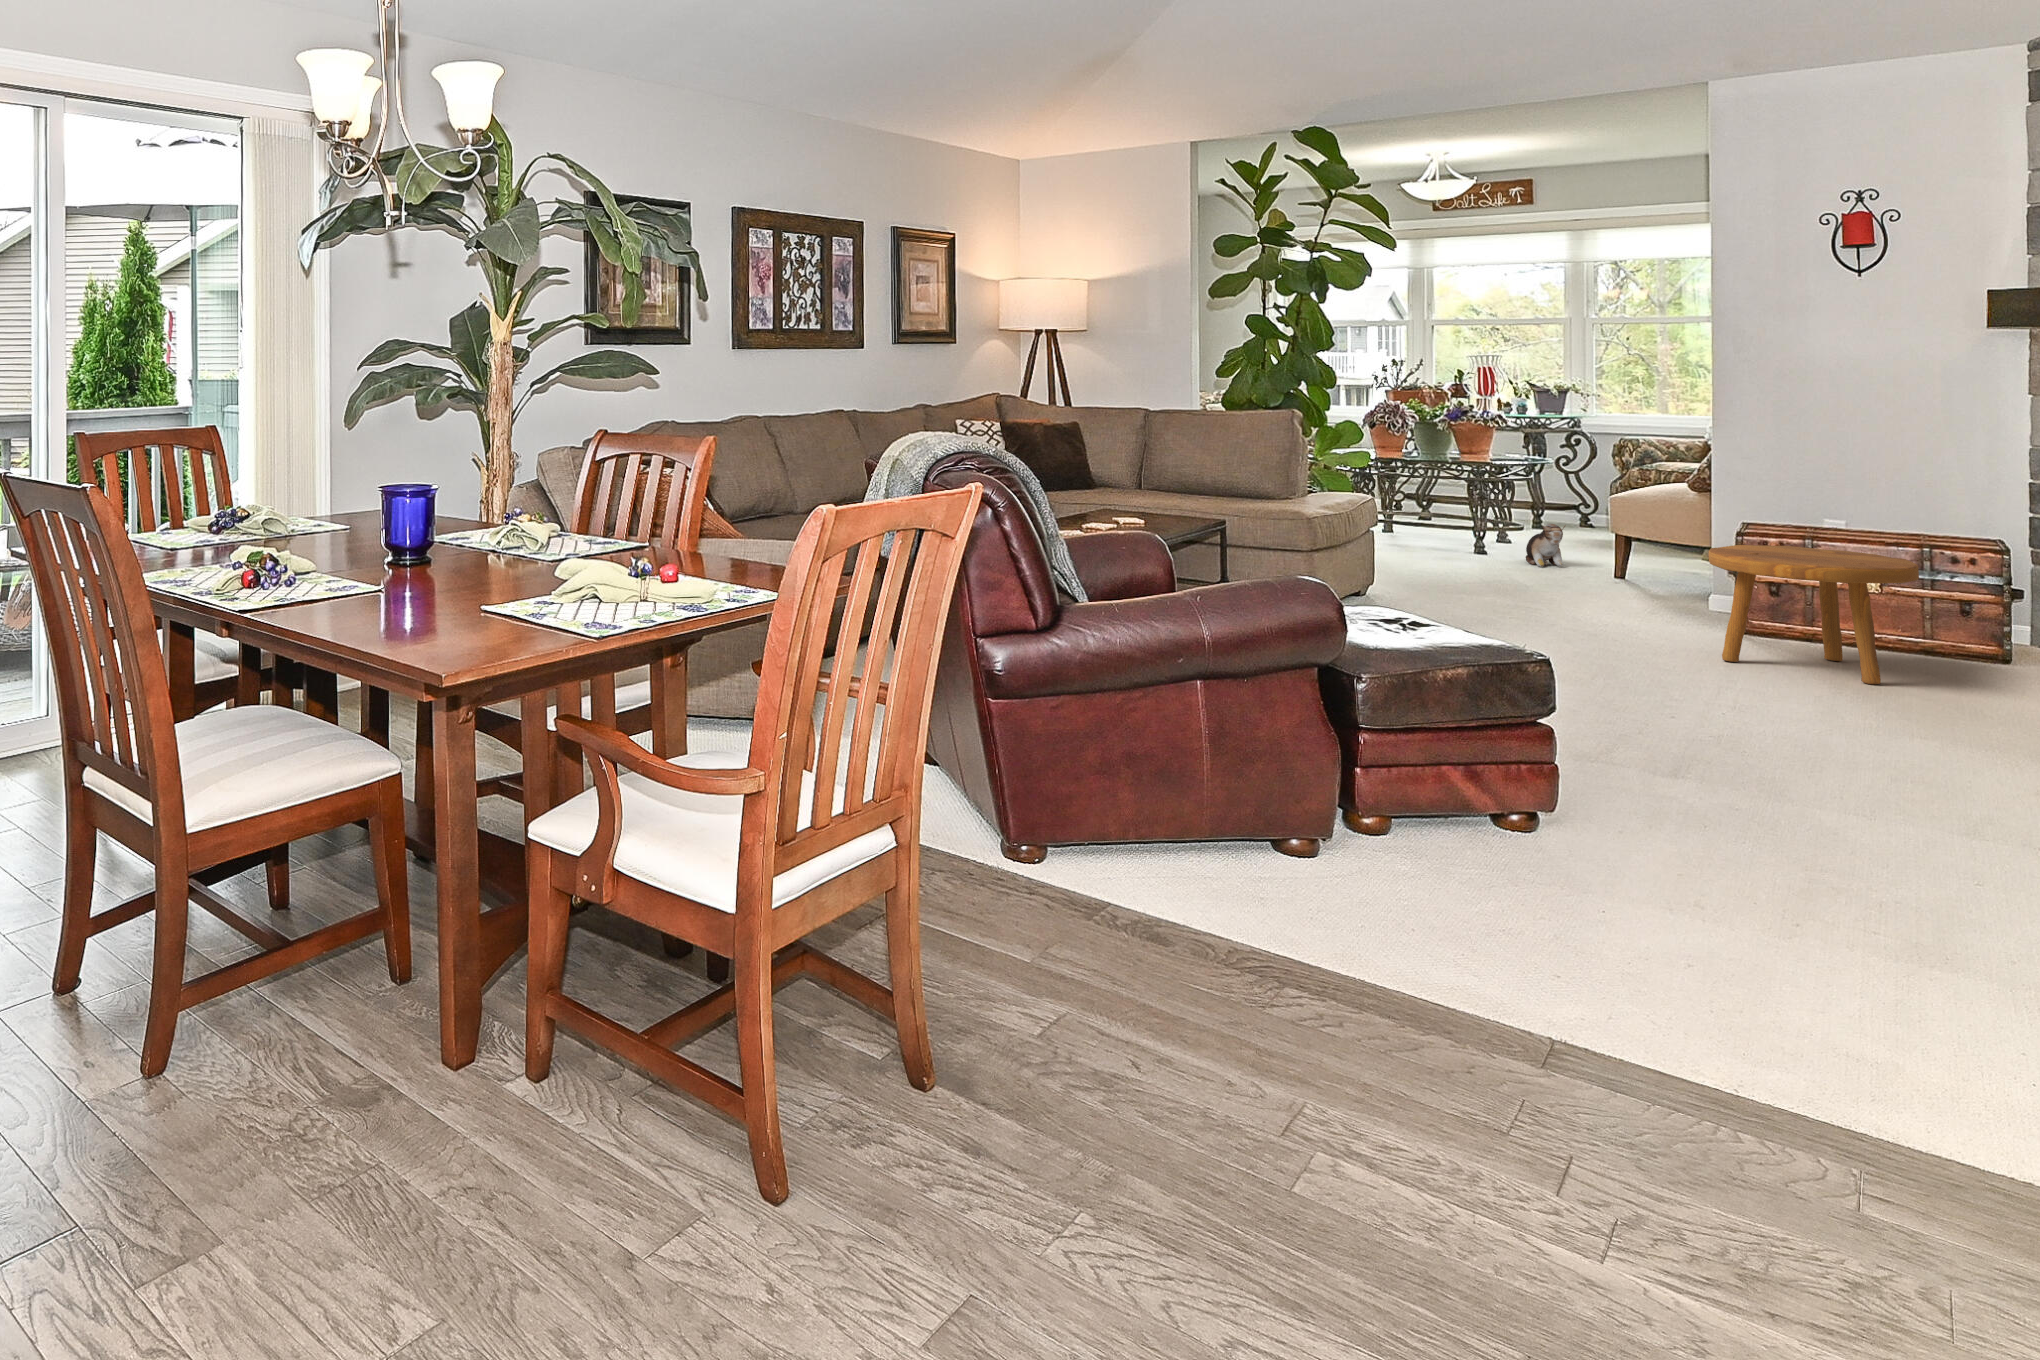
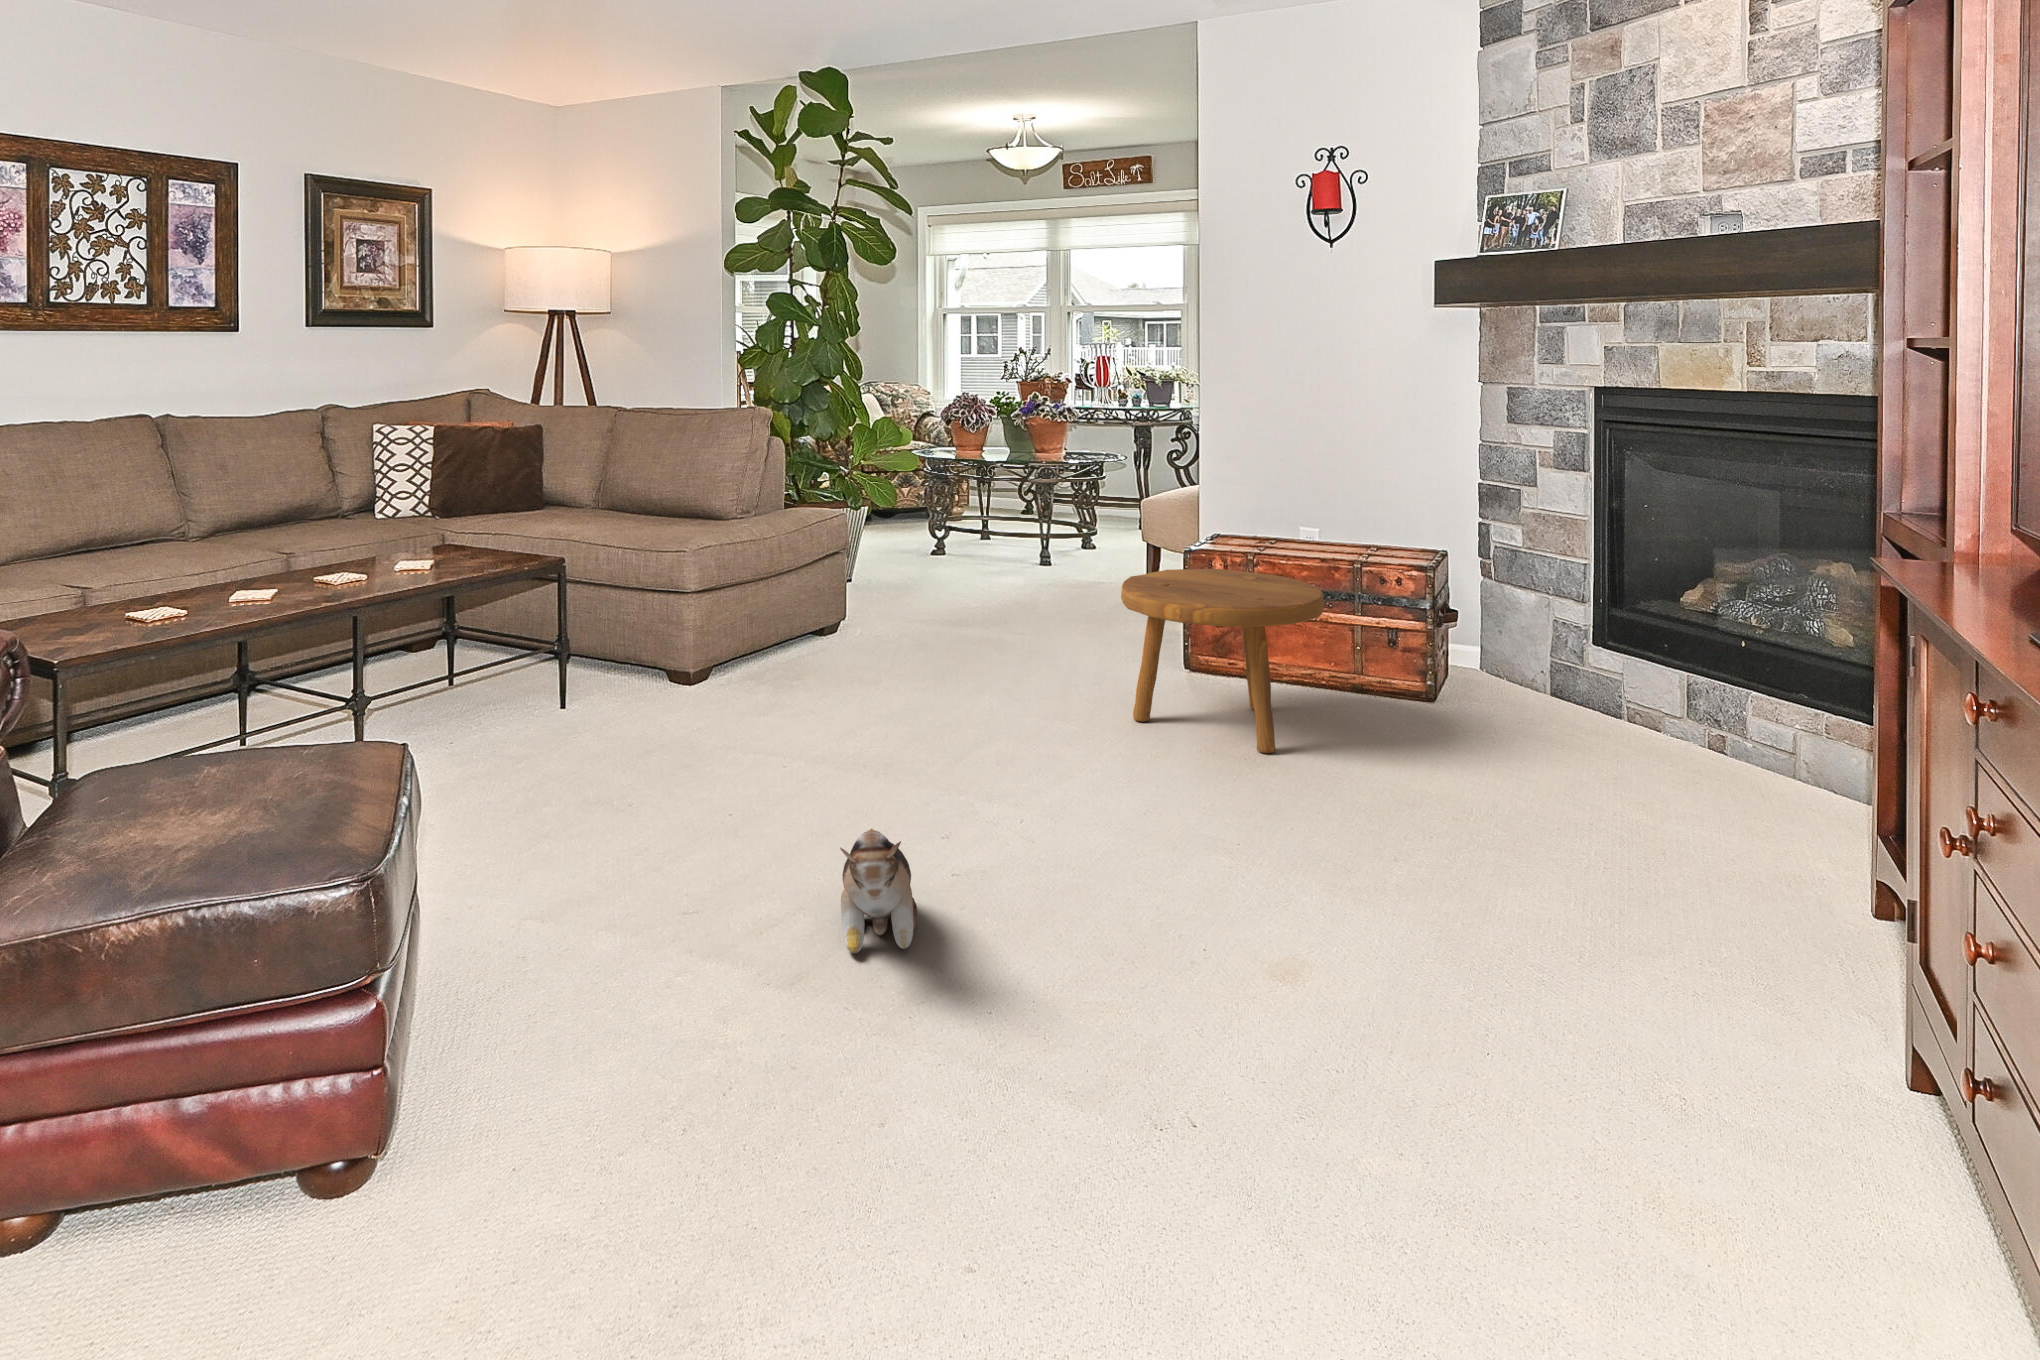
plush toy: present [1526,524,1566,567] -> present [840,829,917,953]

